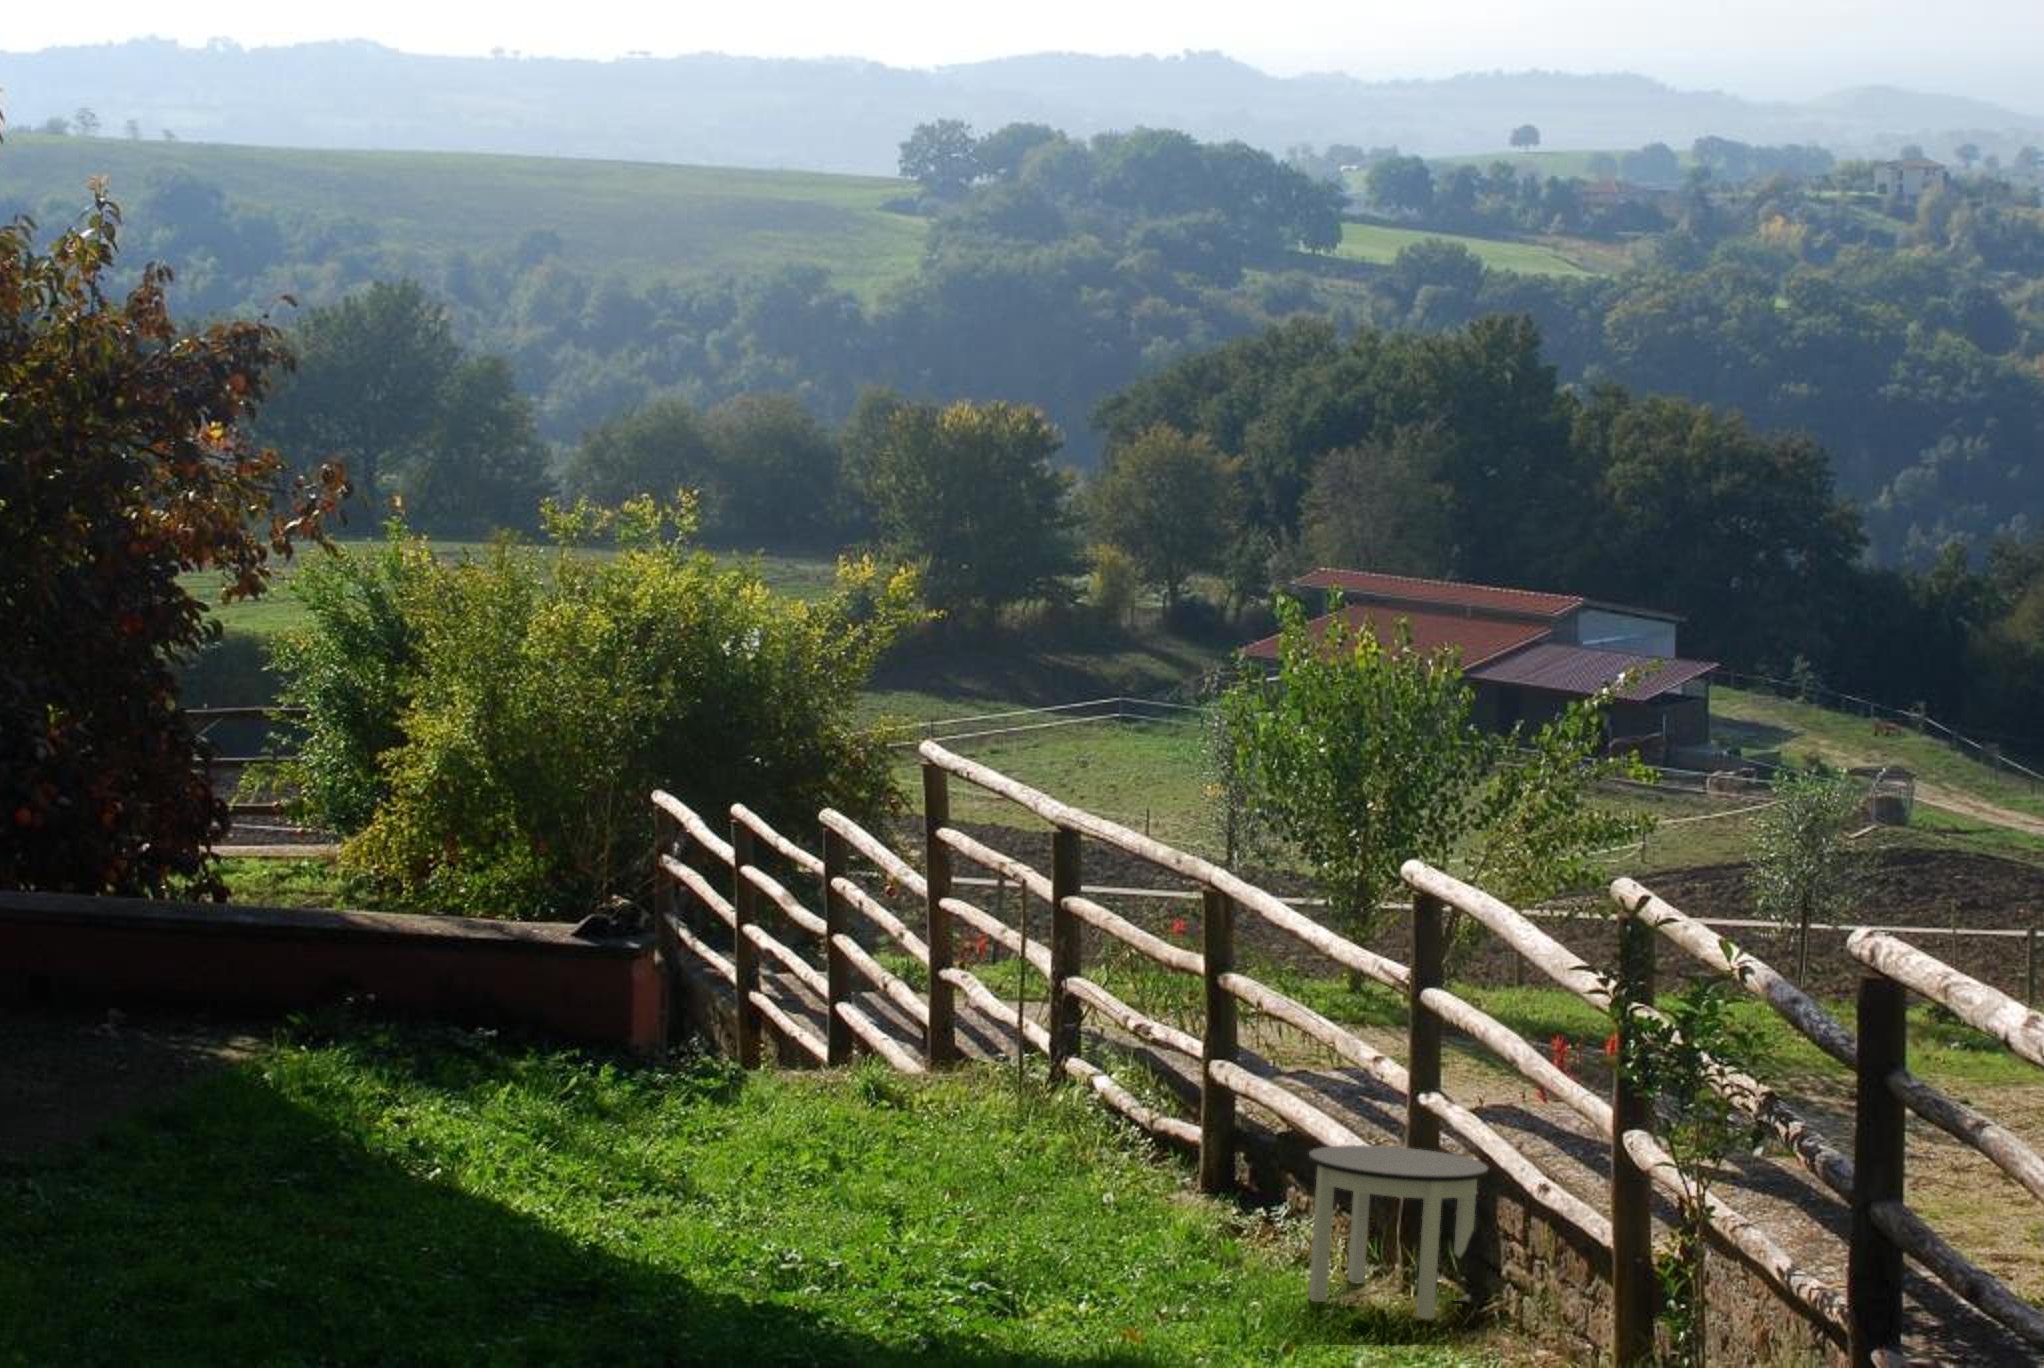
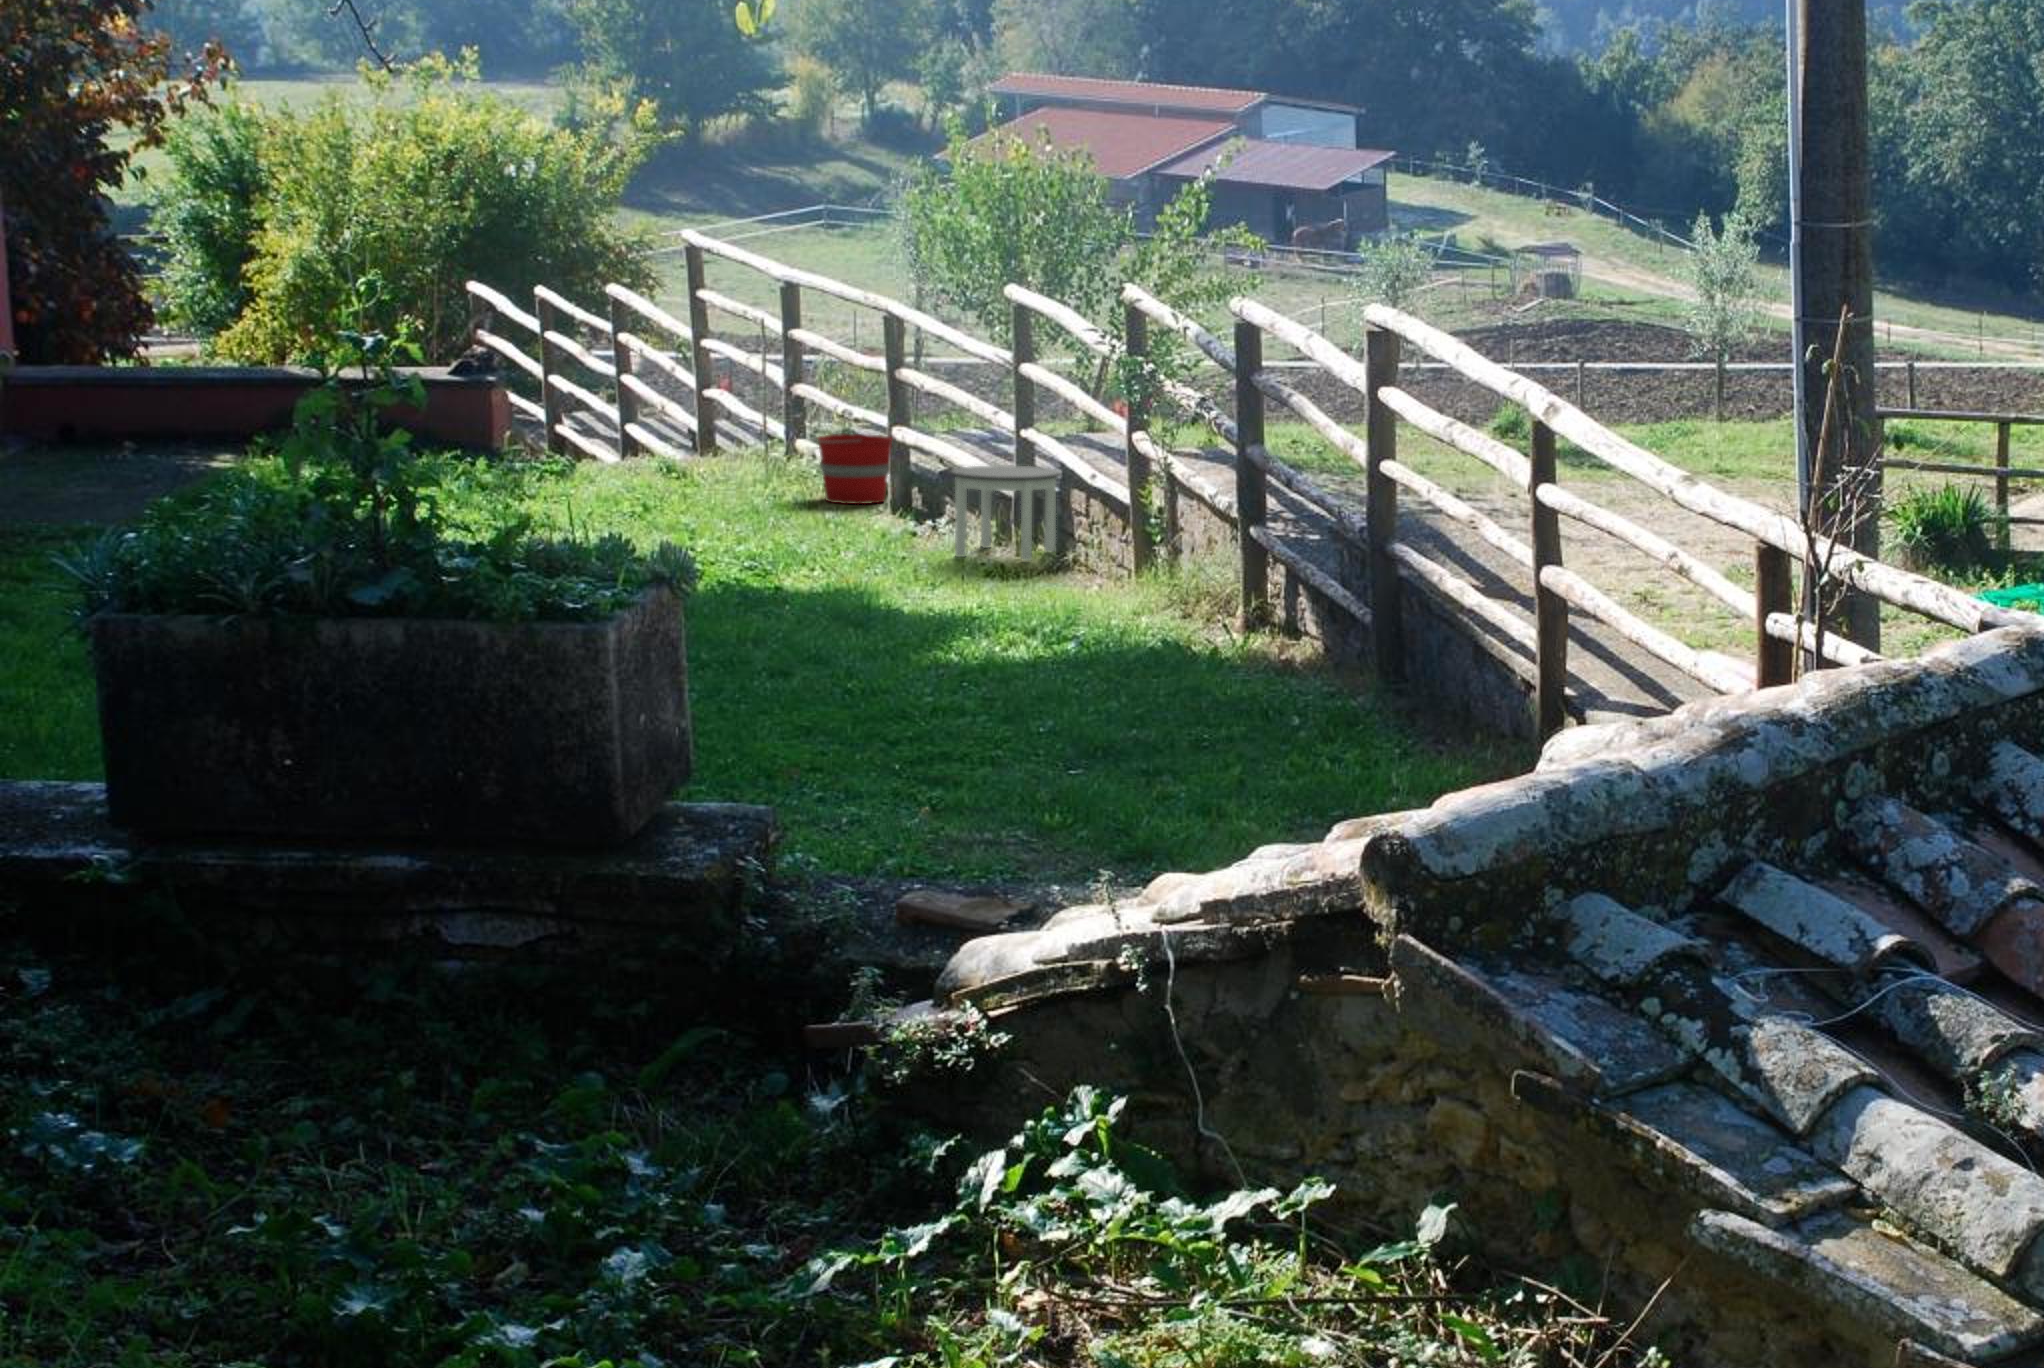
bucket: none [1092,1060,1212,1178] -> present [816,433,892,504]

